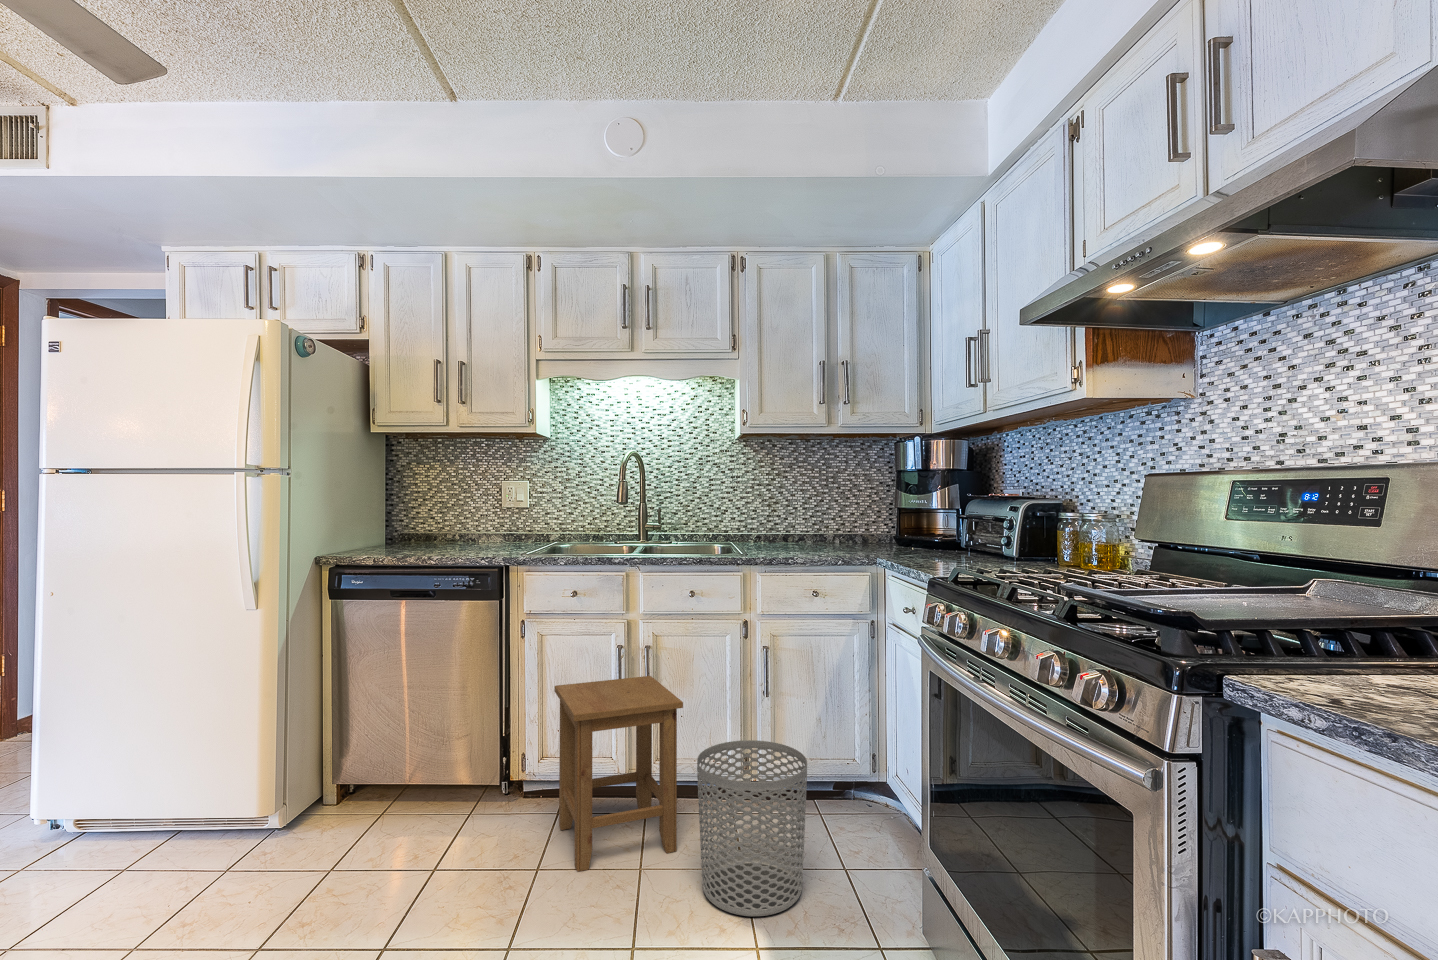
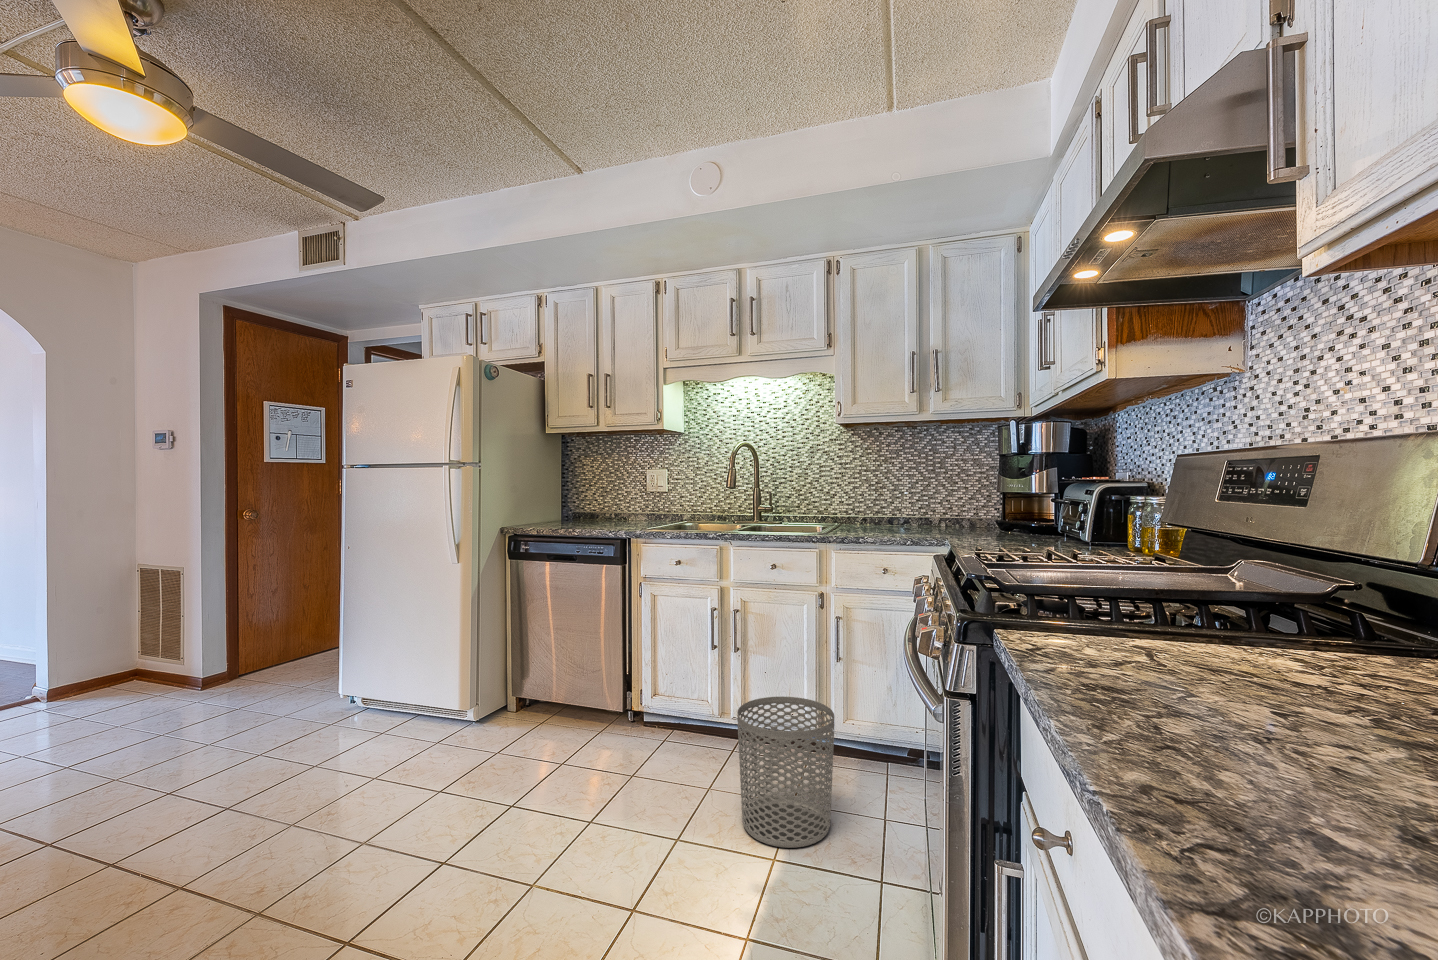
stool: present [554,676,683,872] -> none [651,636,745,787]

